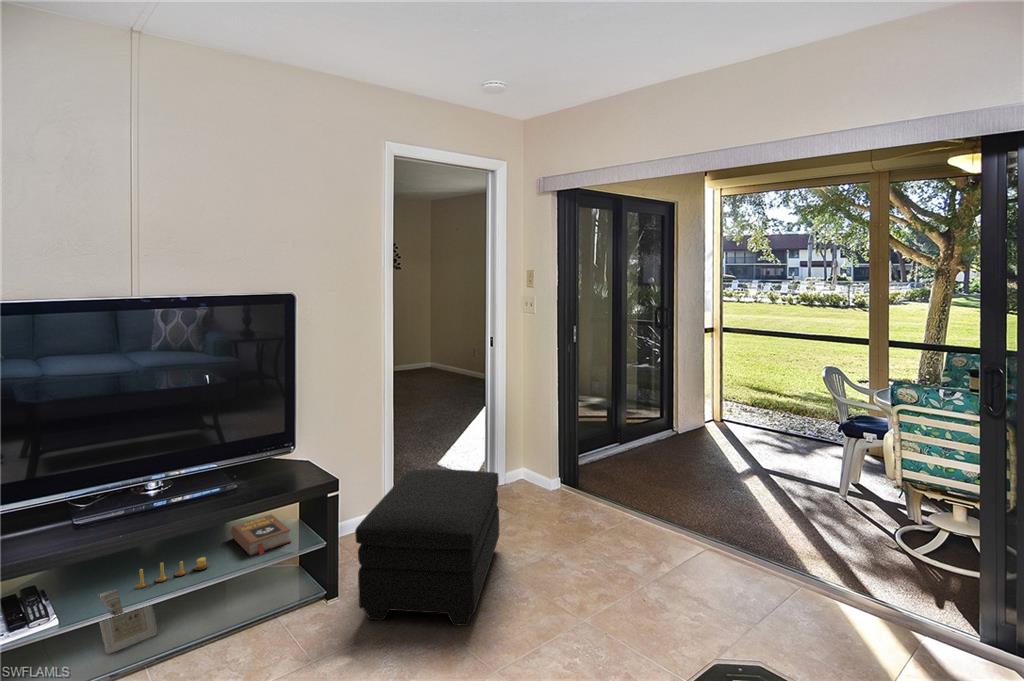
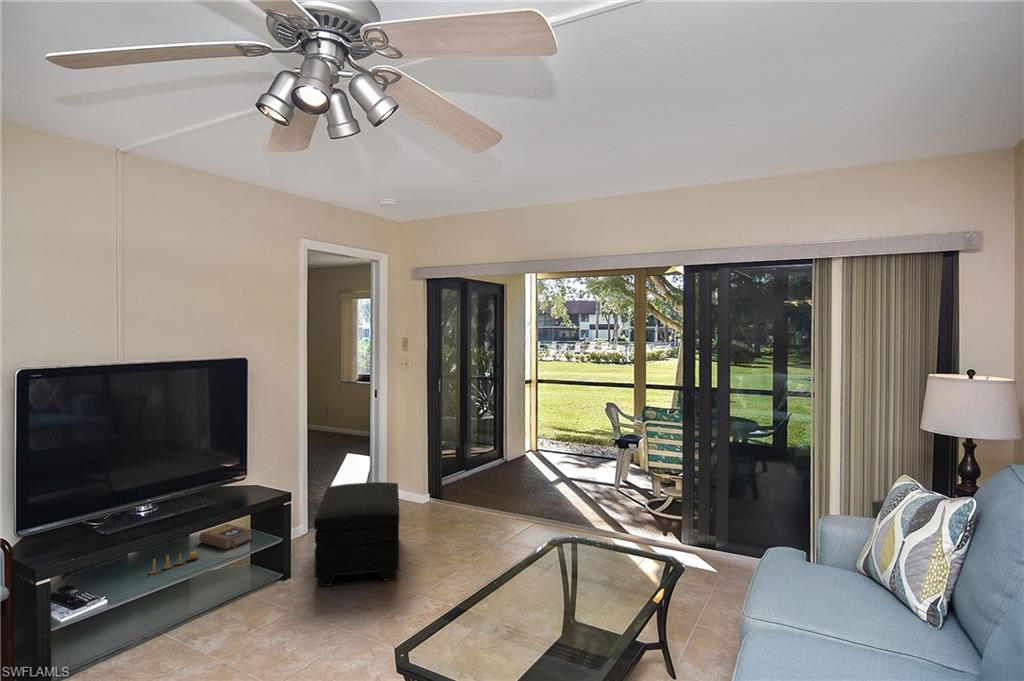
picture frame: present [98,589,157,654] -> none [110,573,159,628]

